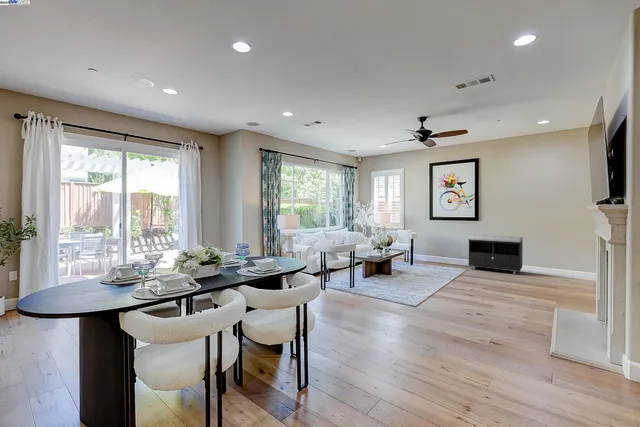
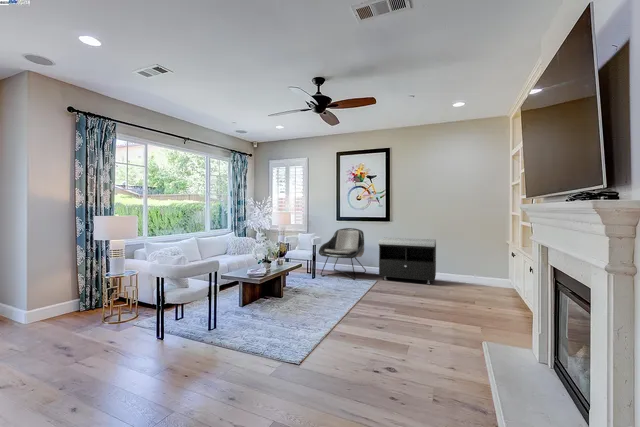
lounge chair: none [416,226,456,268] -> present [319,228,366,280]

